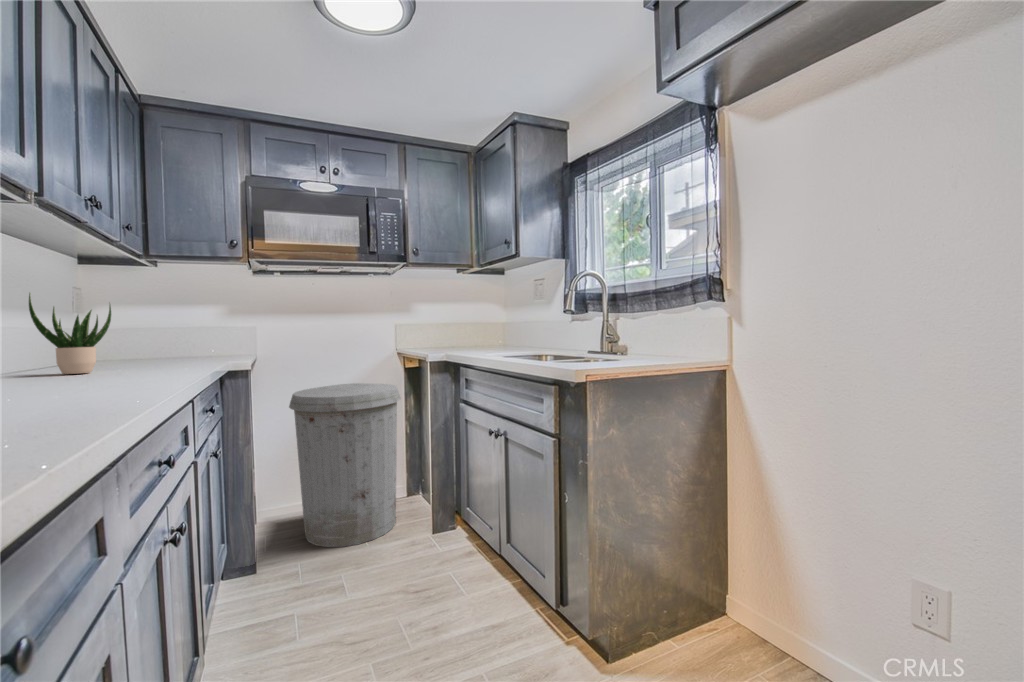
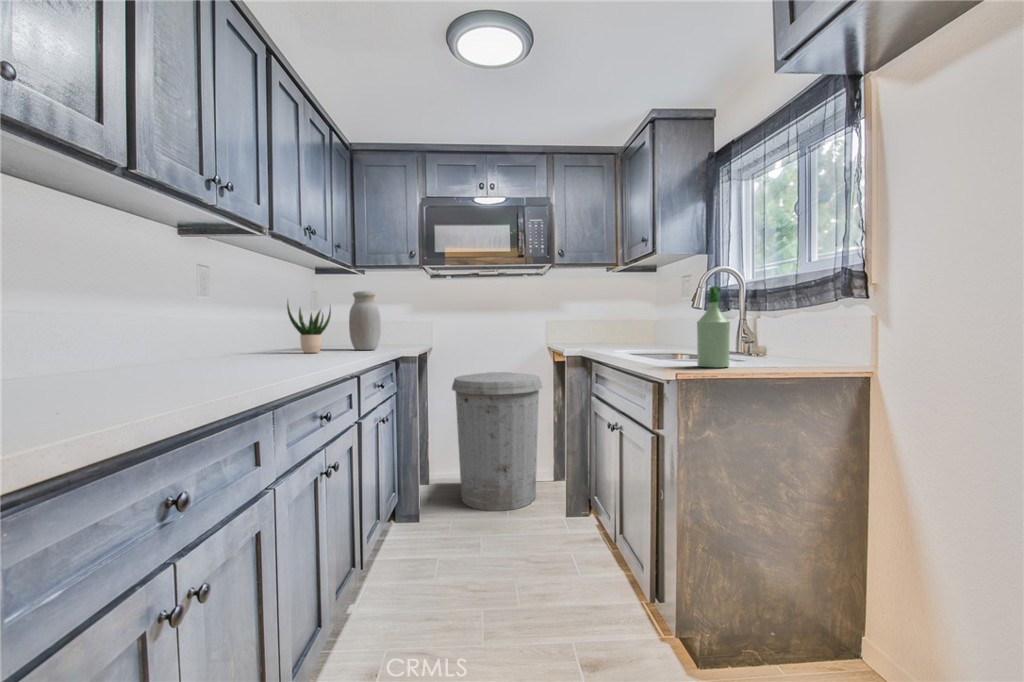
jar: none [139,286,191,366] -> present [349,291,381,350]
spray bottle: none [595,288,626,368] -> present [697,286,730,367]

